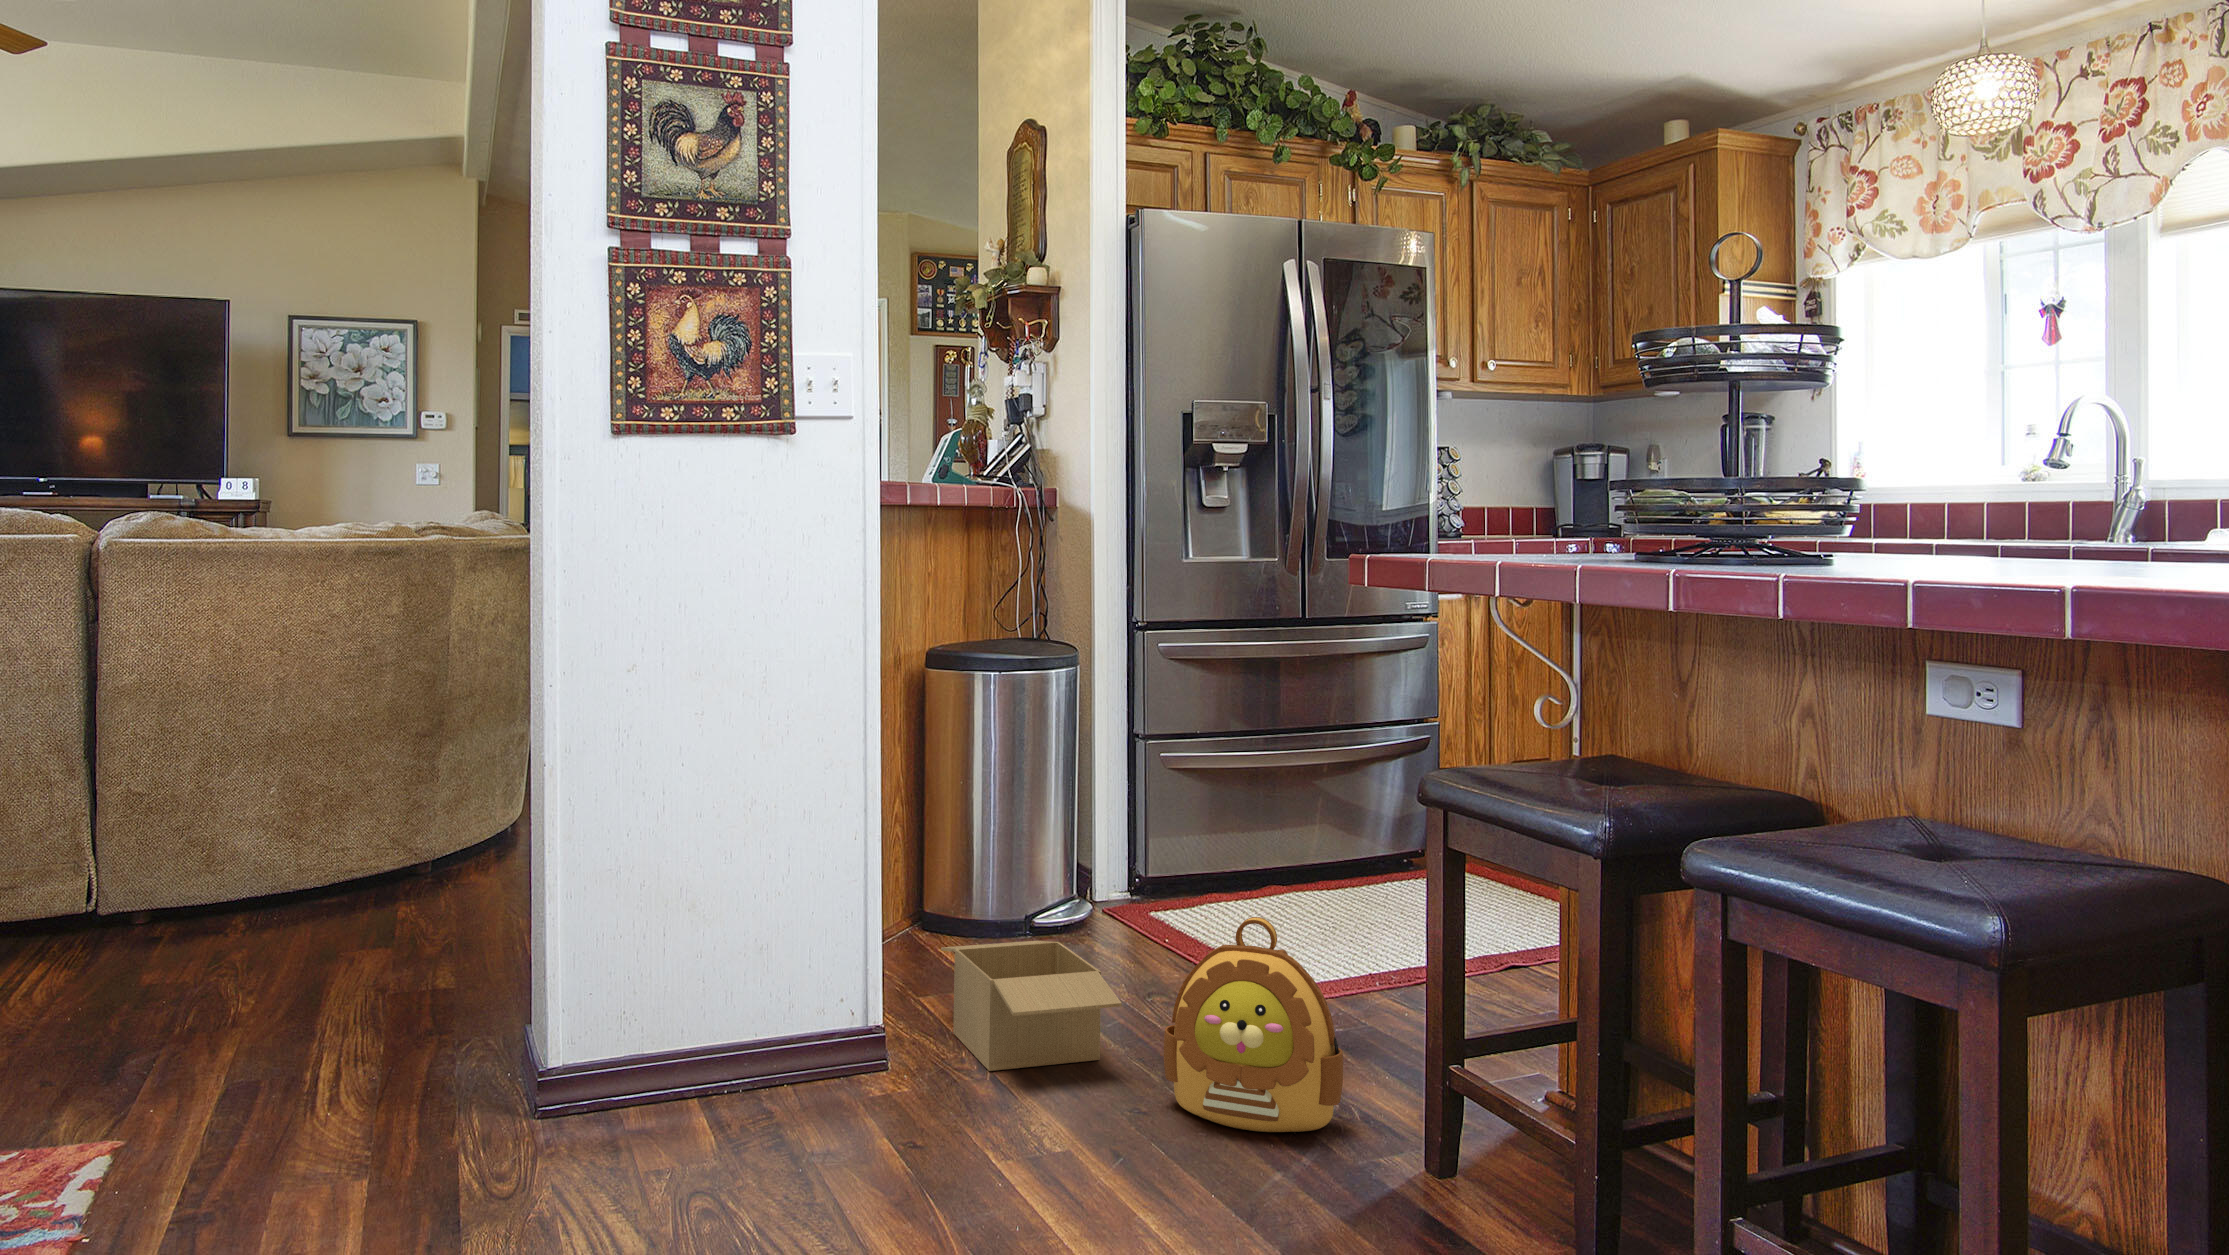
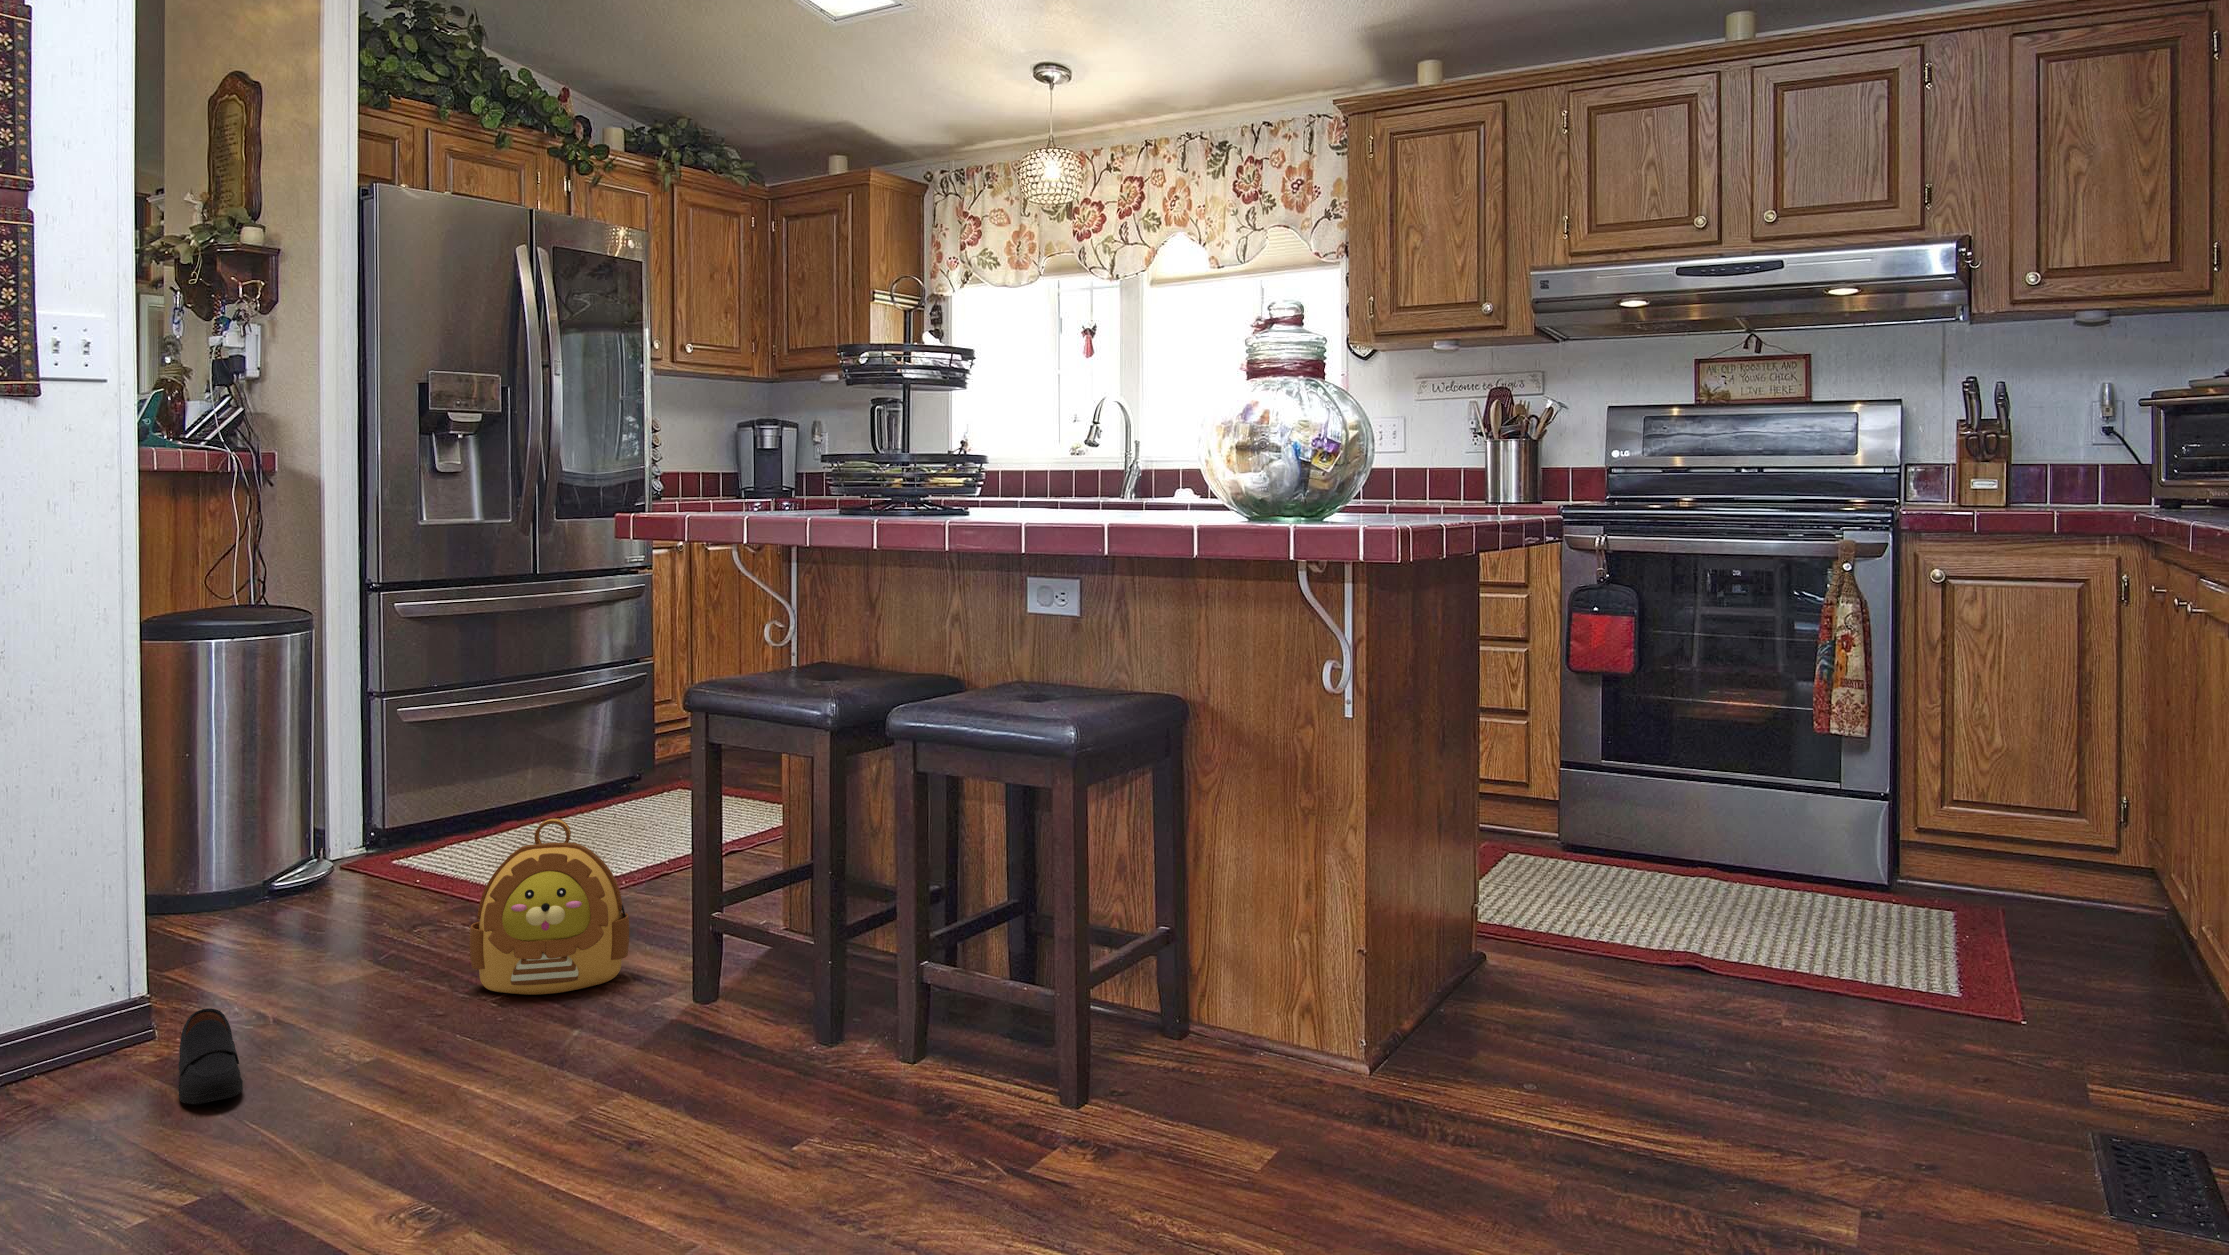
cardboard box: present [941,941,1122,1071] -> none [215,875,424,1001]
shoe: none [861,1069,918,1177] -> present [178,1008,243,1104]

